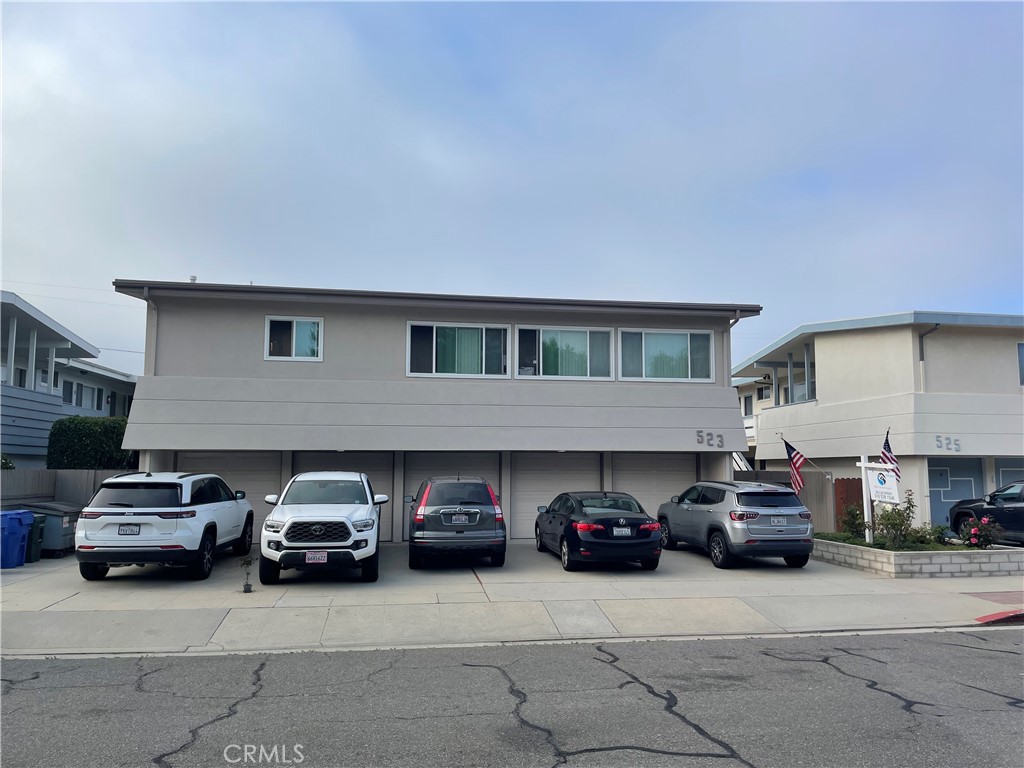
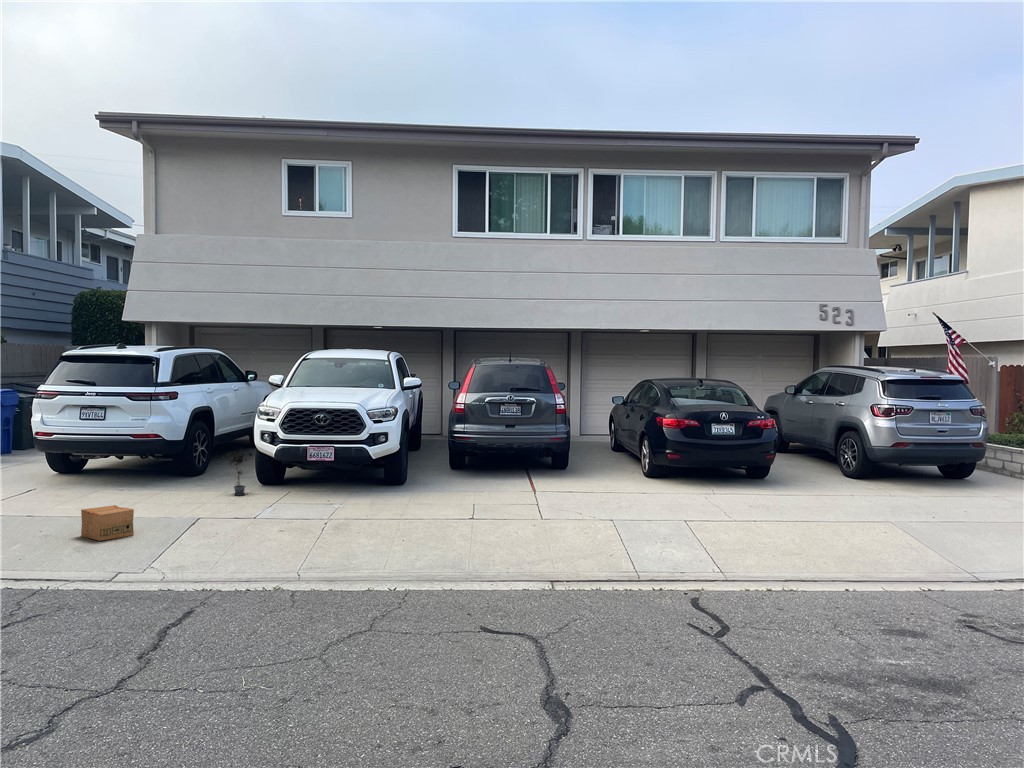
cardboard box: none [143,599,185,626] -> present [81,505,134,541]

